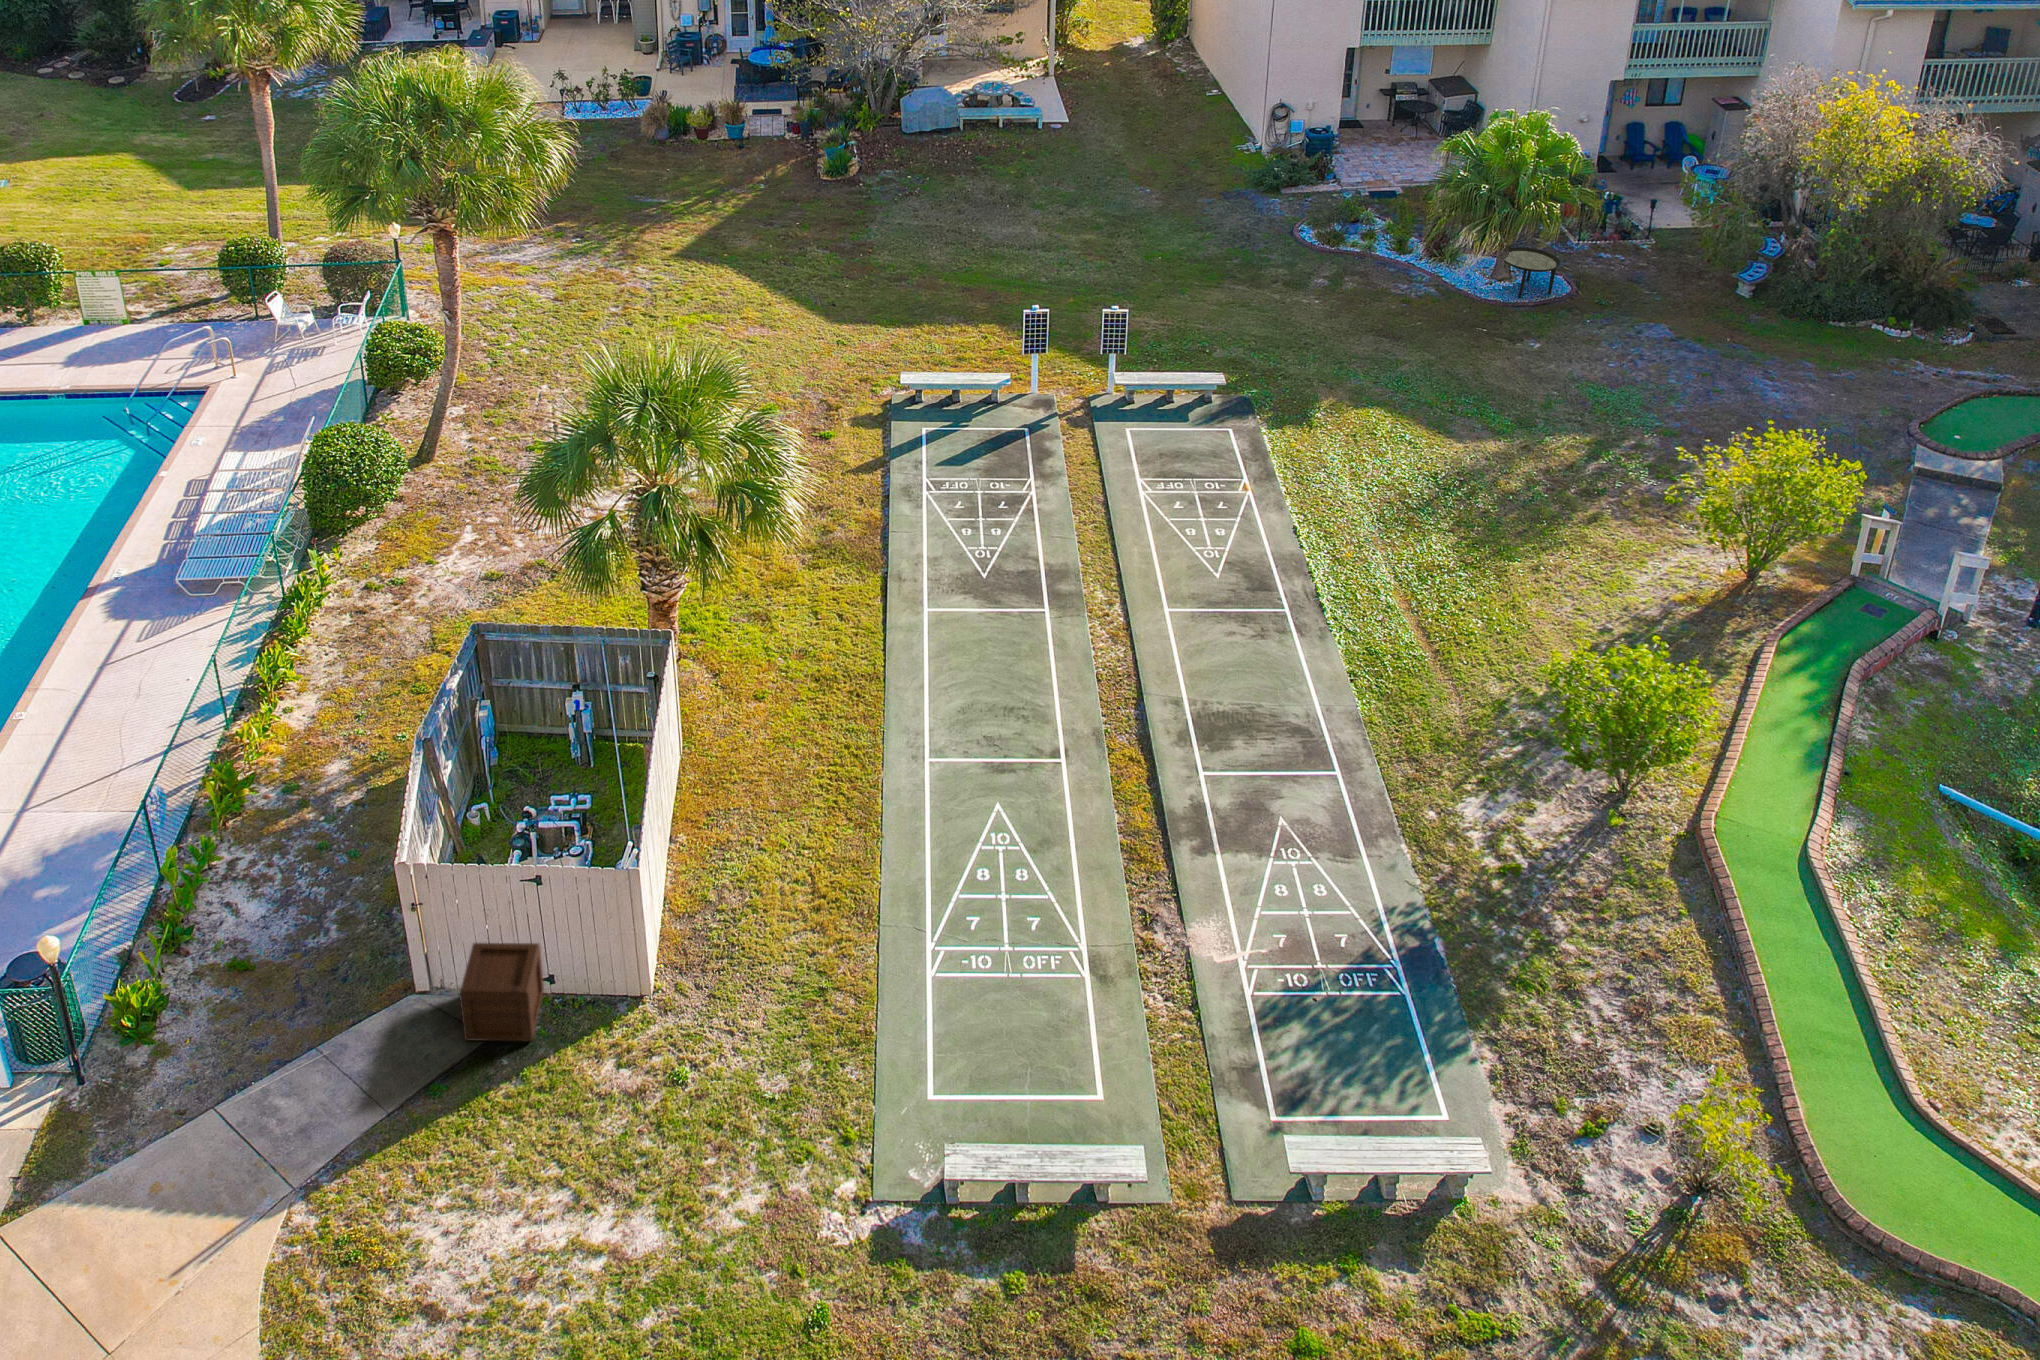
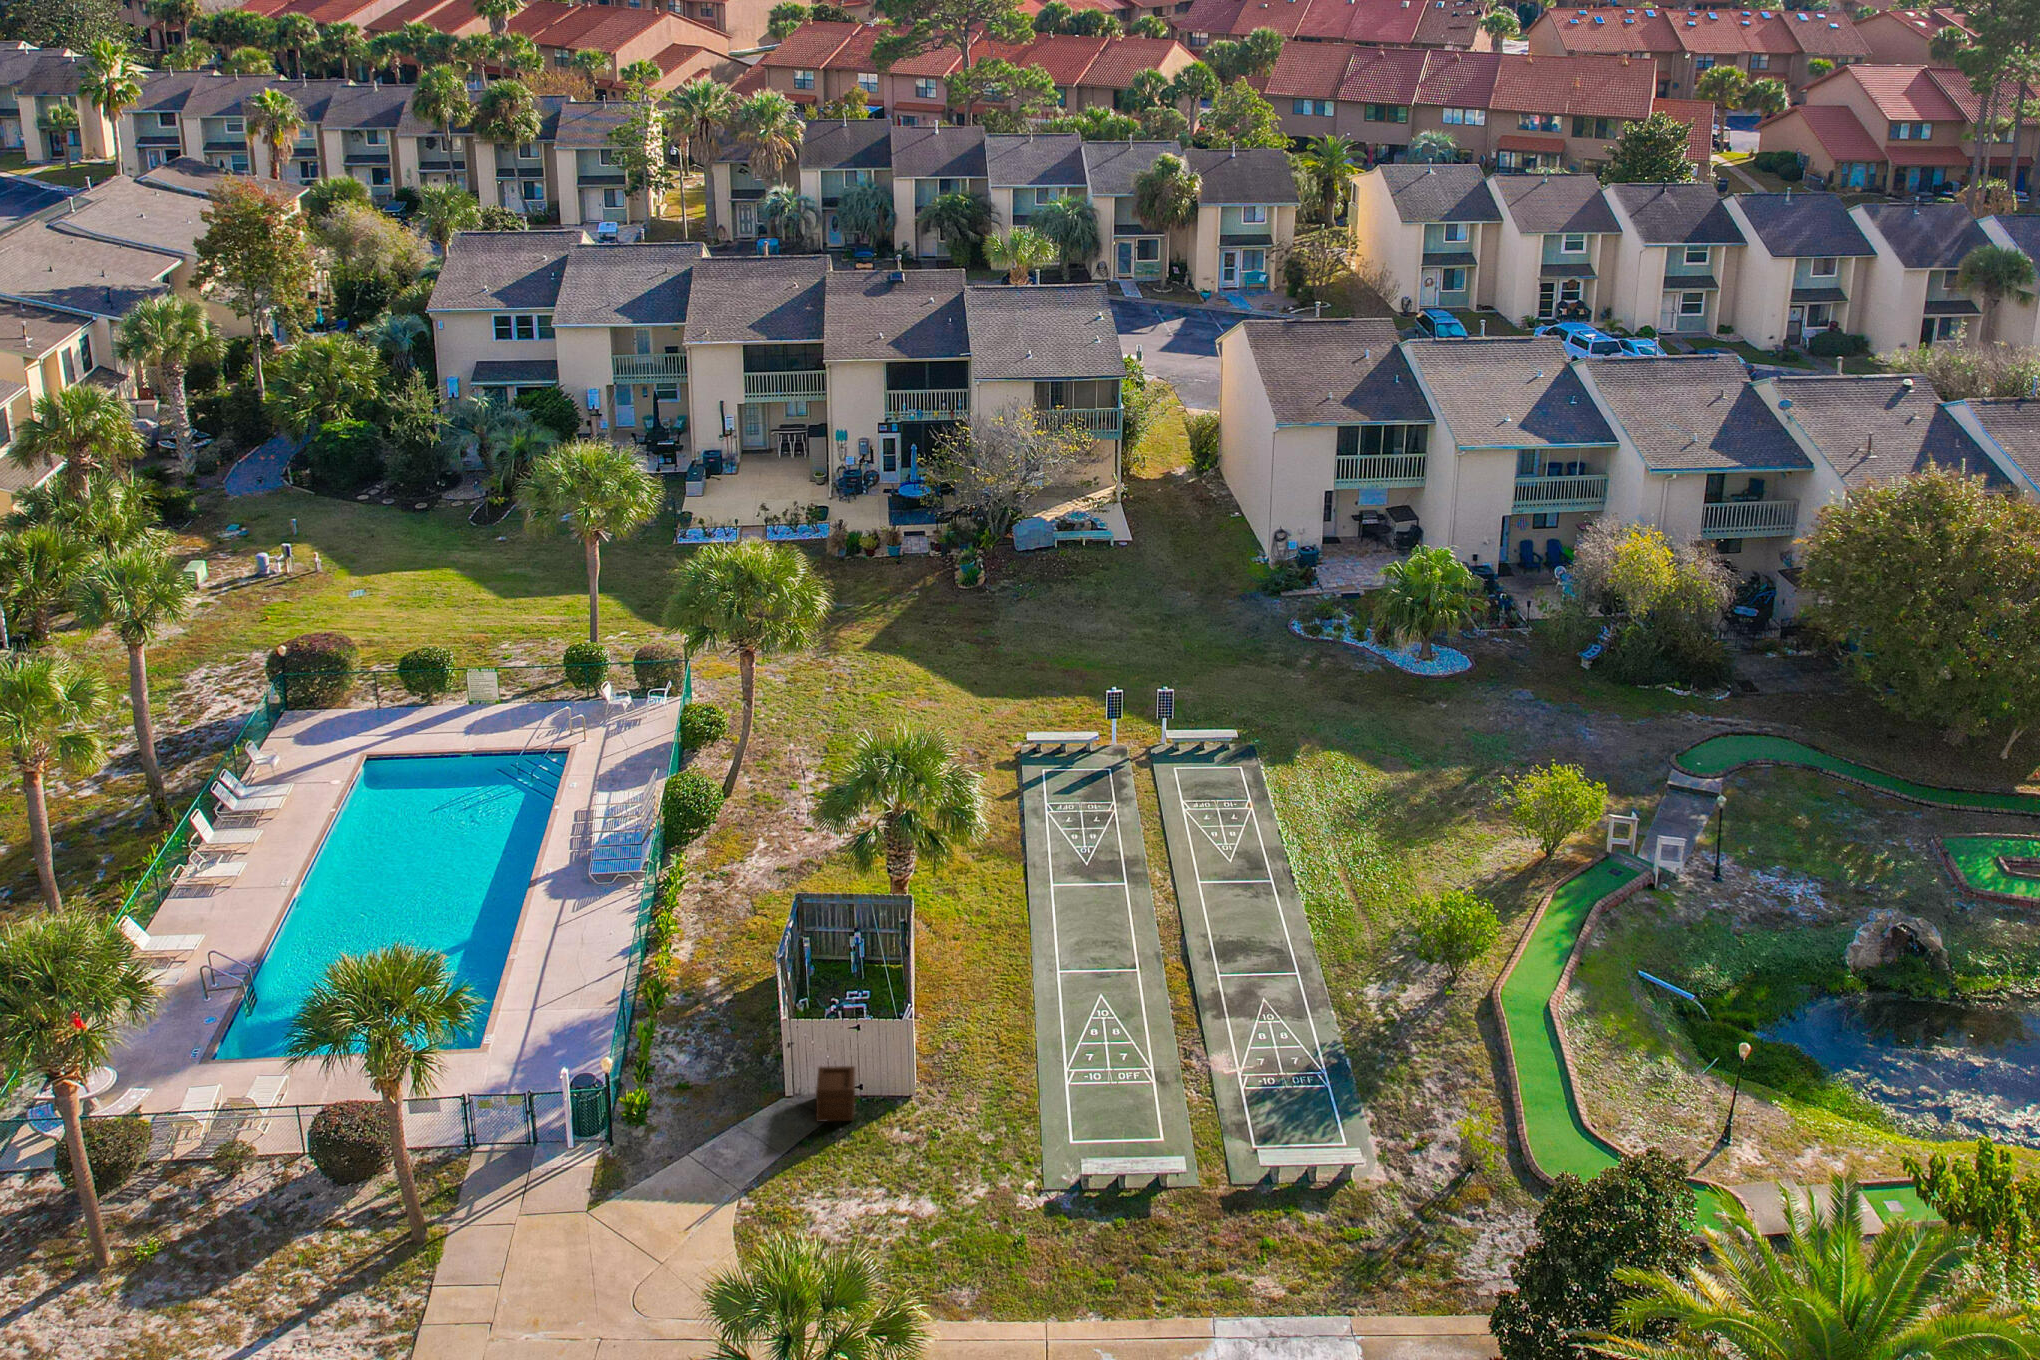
round table: present [1501,247,1560,298] -> none [1420,637,1460,672]

